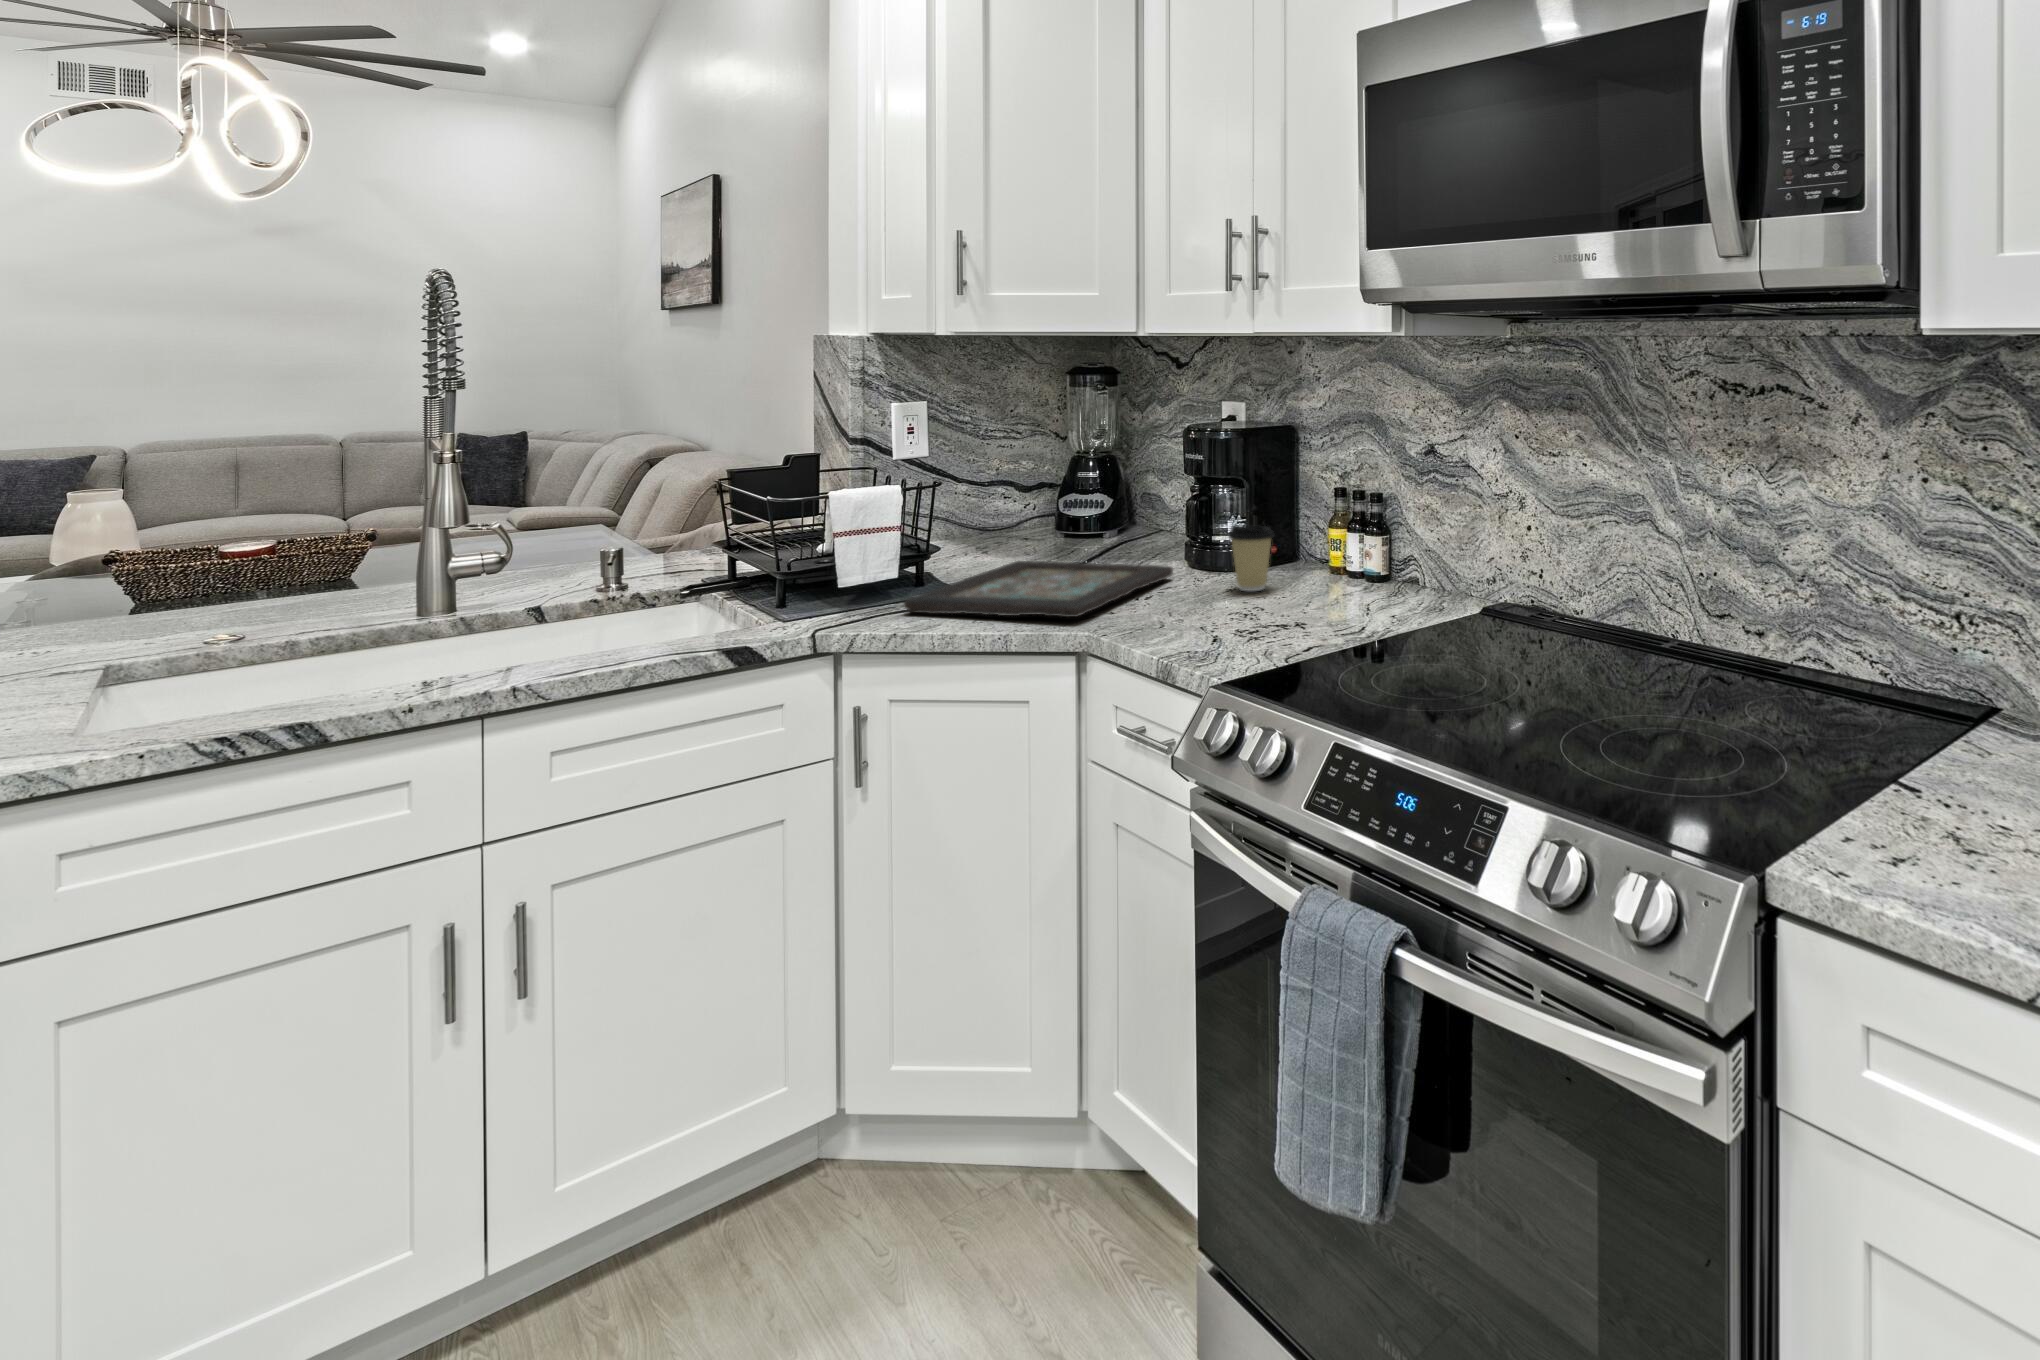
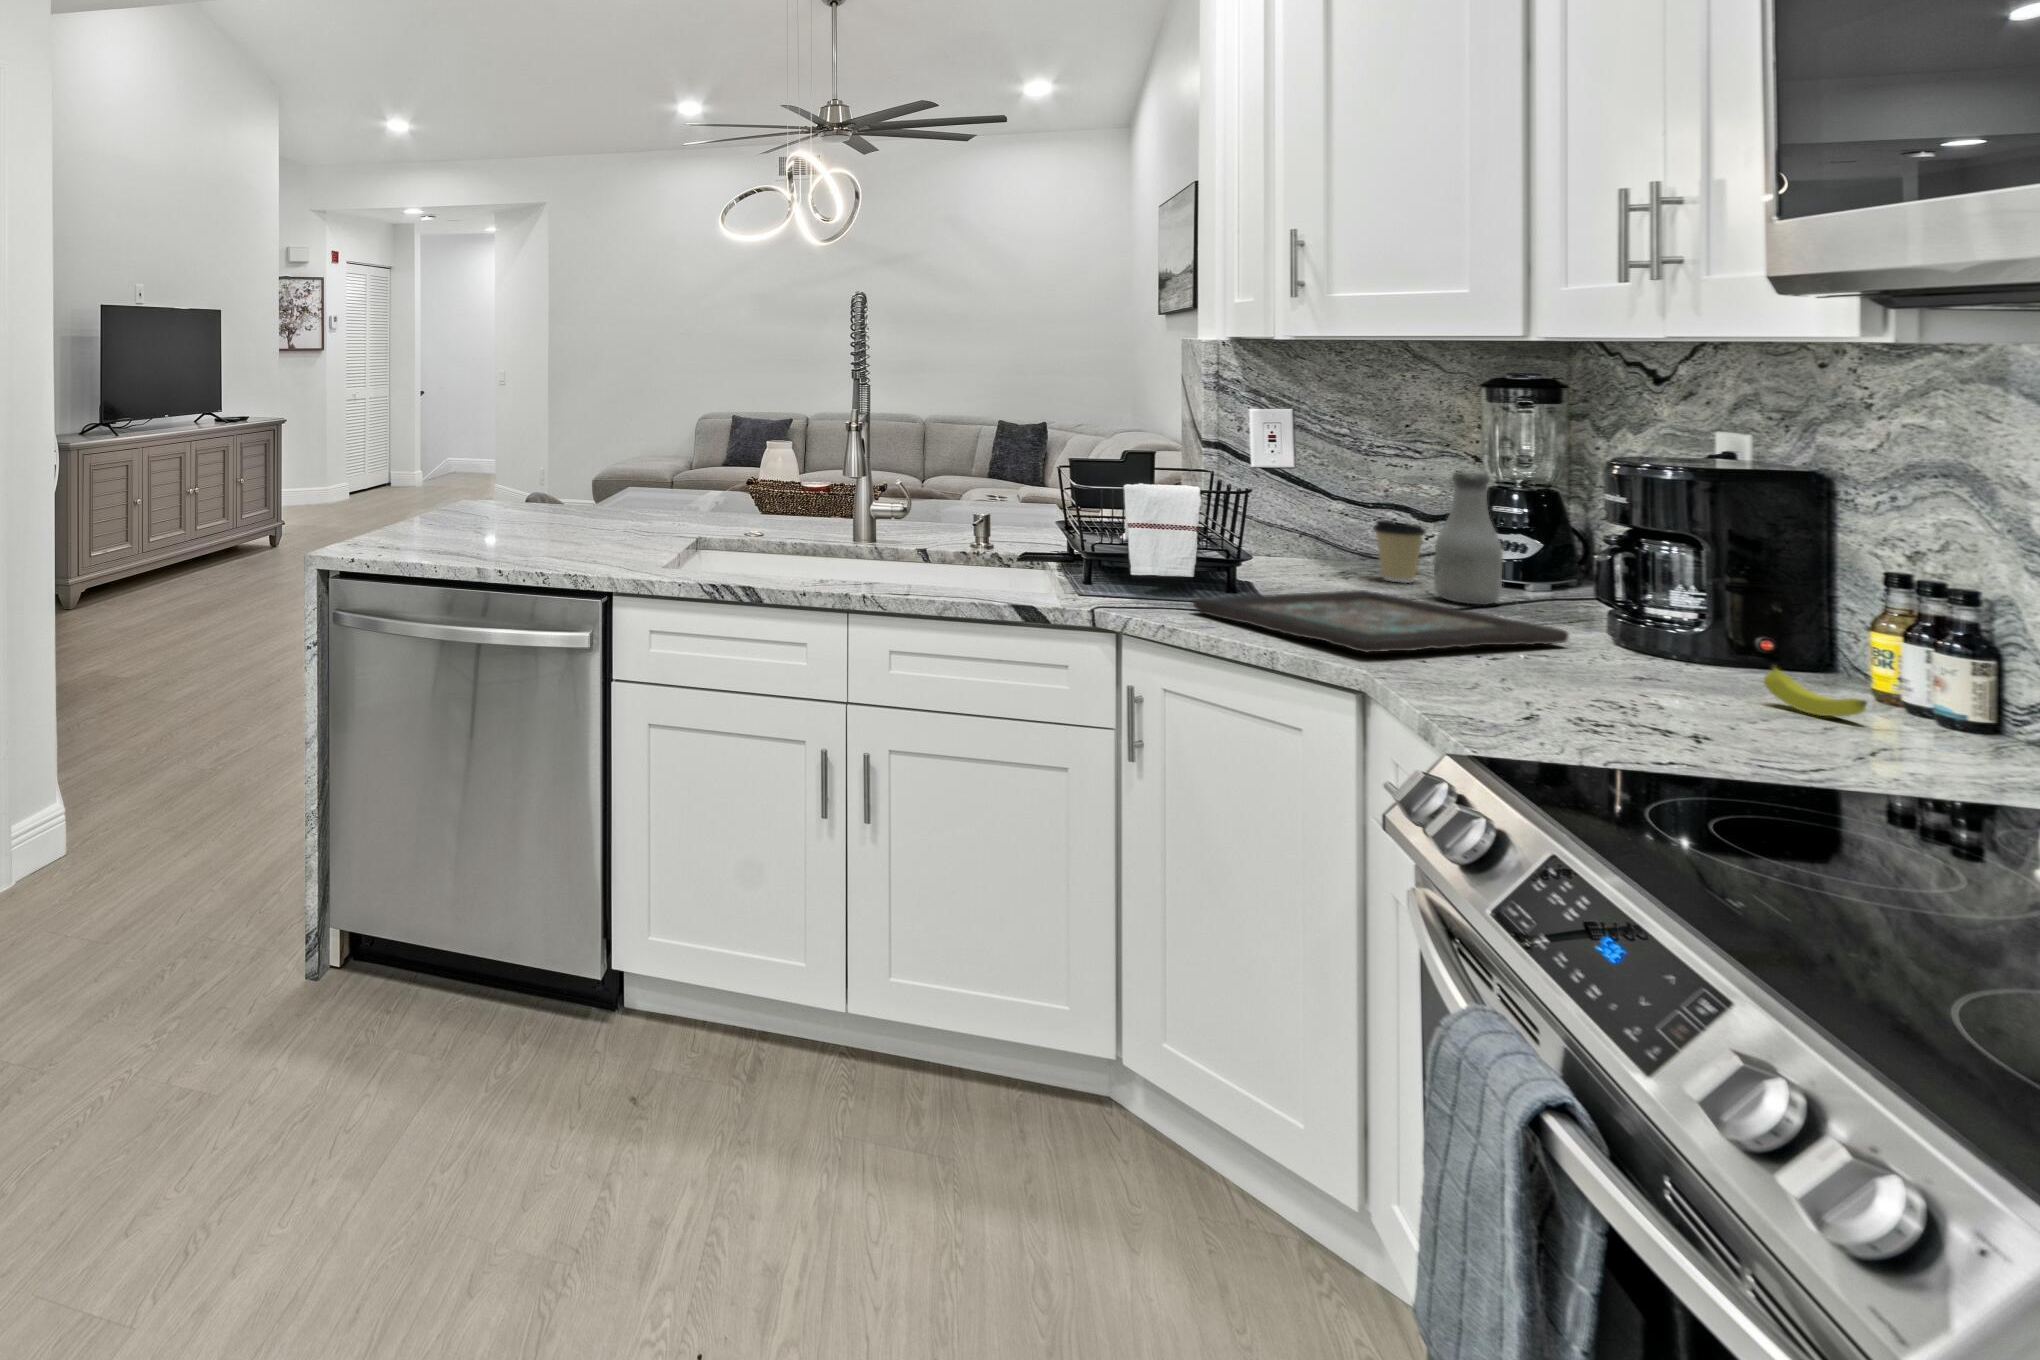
bottle: none [1056,447,1101,558] -> present [1434,472,1503,605]
coffee cup: present [1228,525,1274,591] -> present [1373,520,1426,583]
banana: none [1299,565,1350,595] -> present [1764,665,1867,716]

